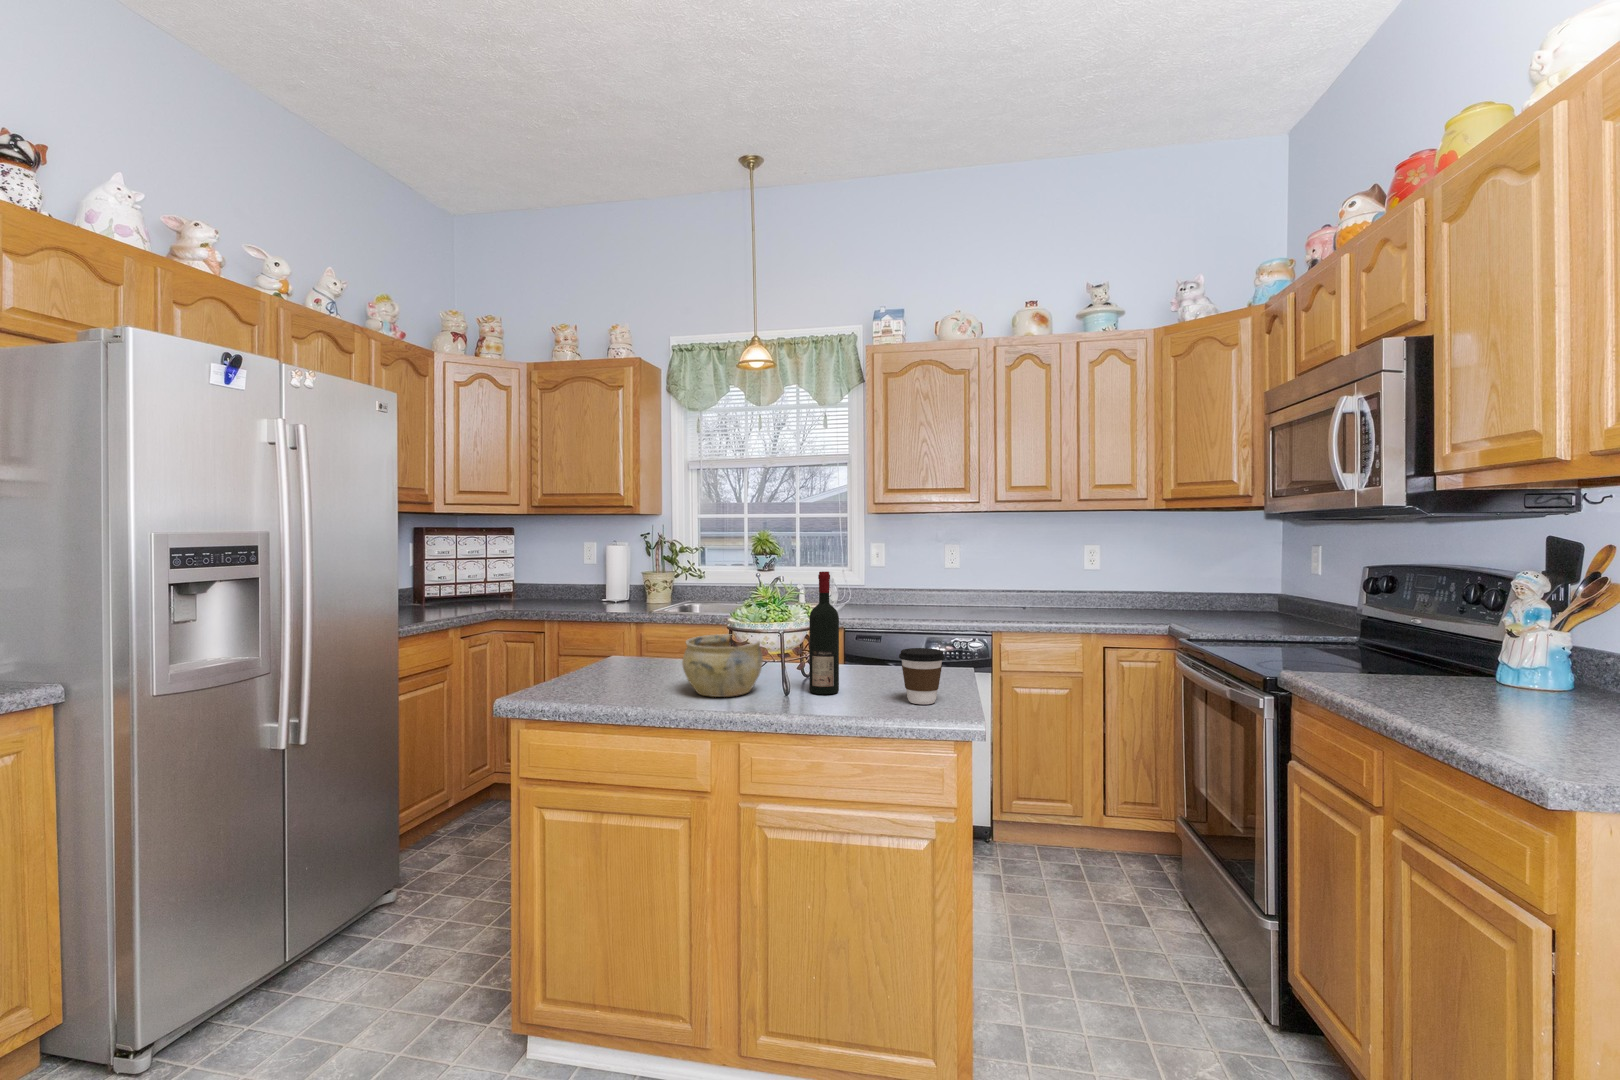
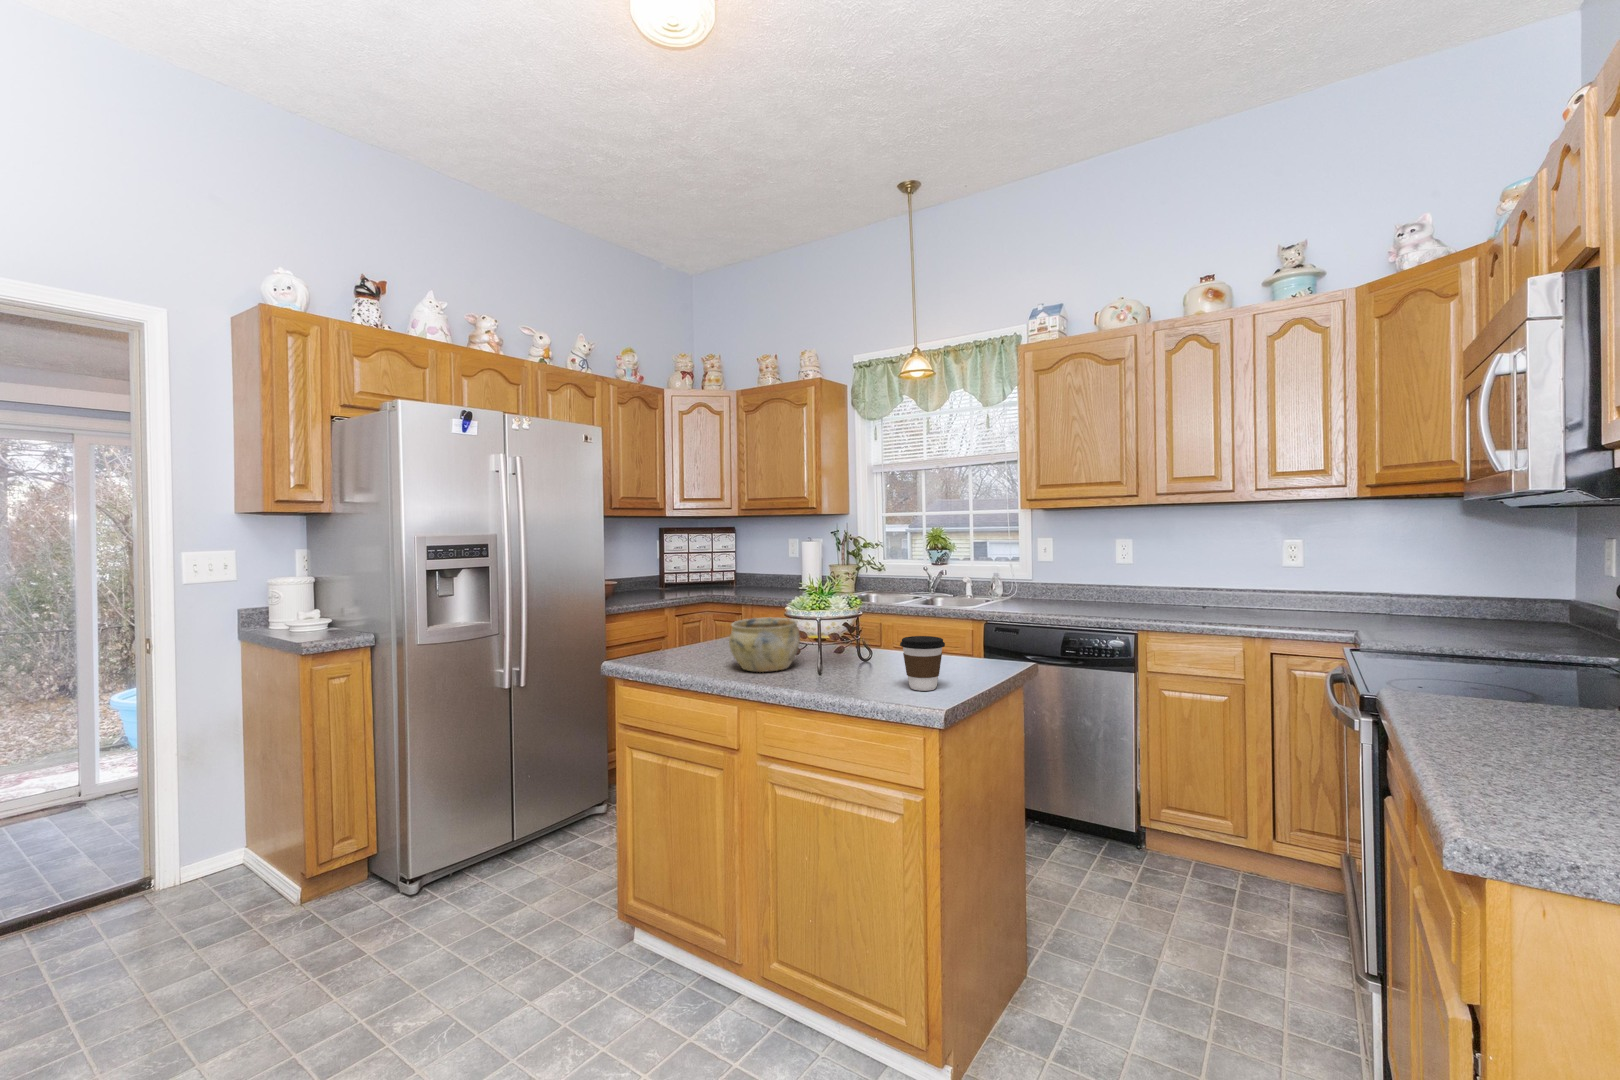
wine bottle: present [809,571,839,694] -> none [834,562,862,676]

